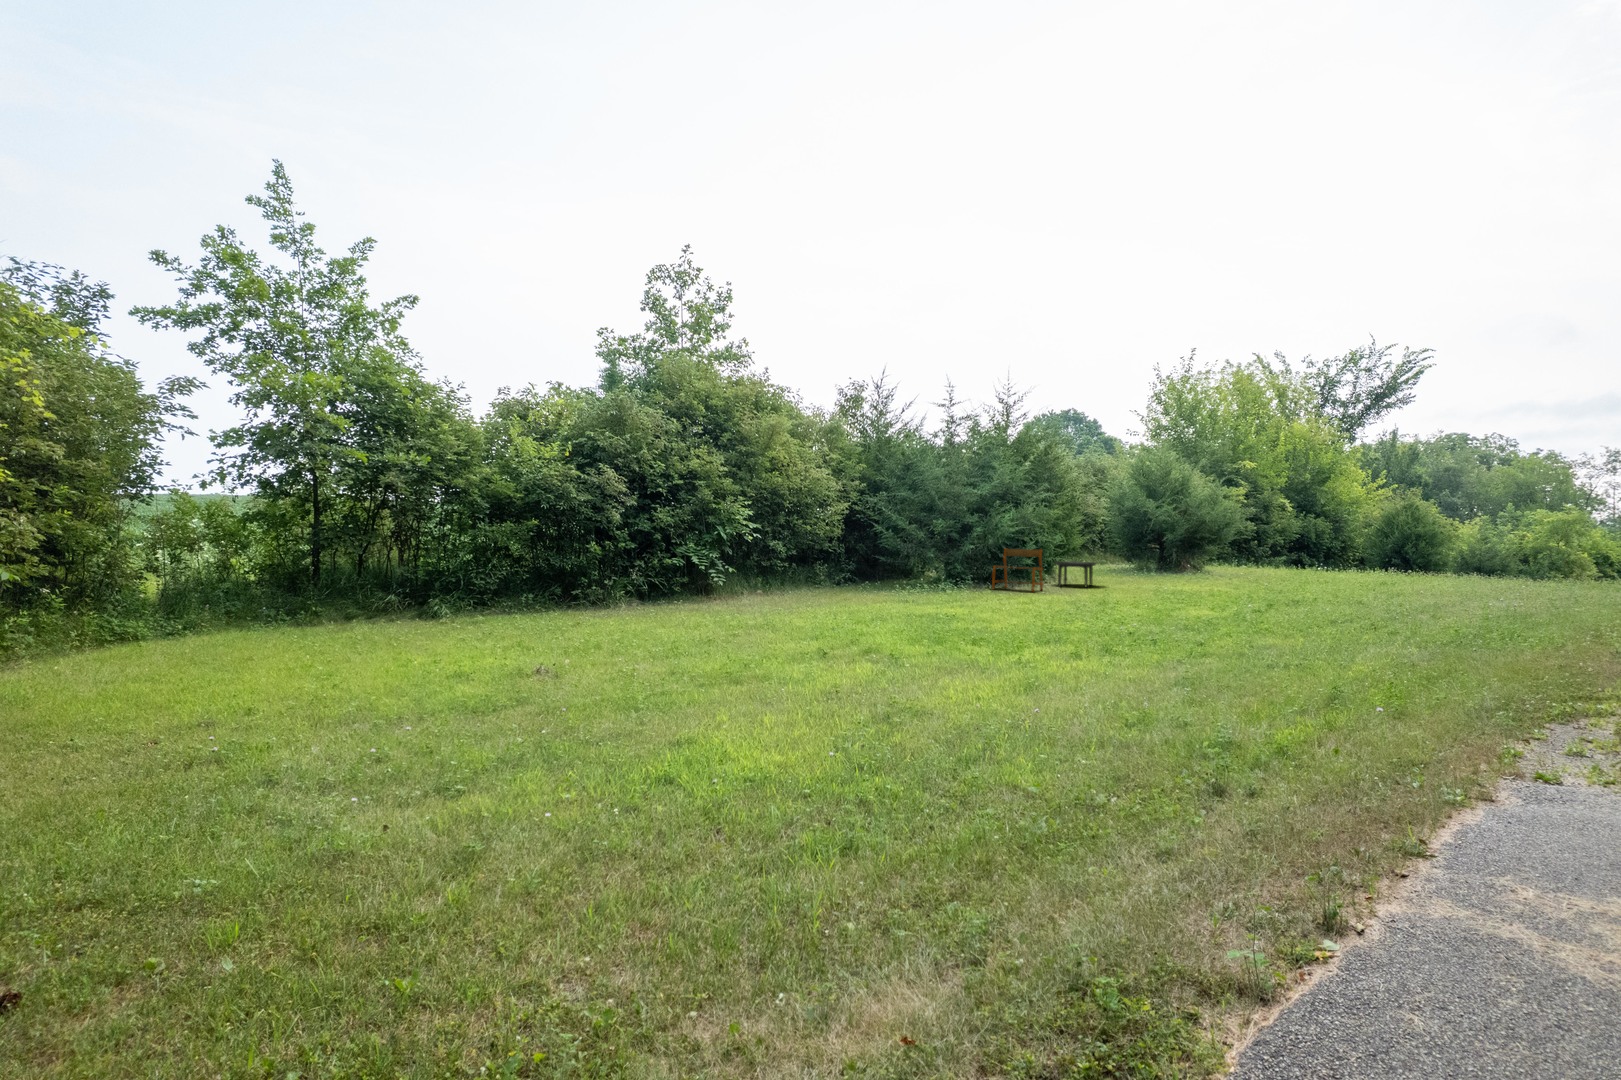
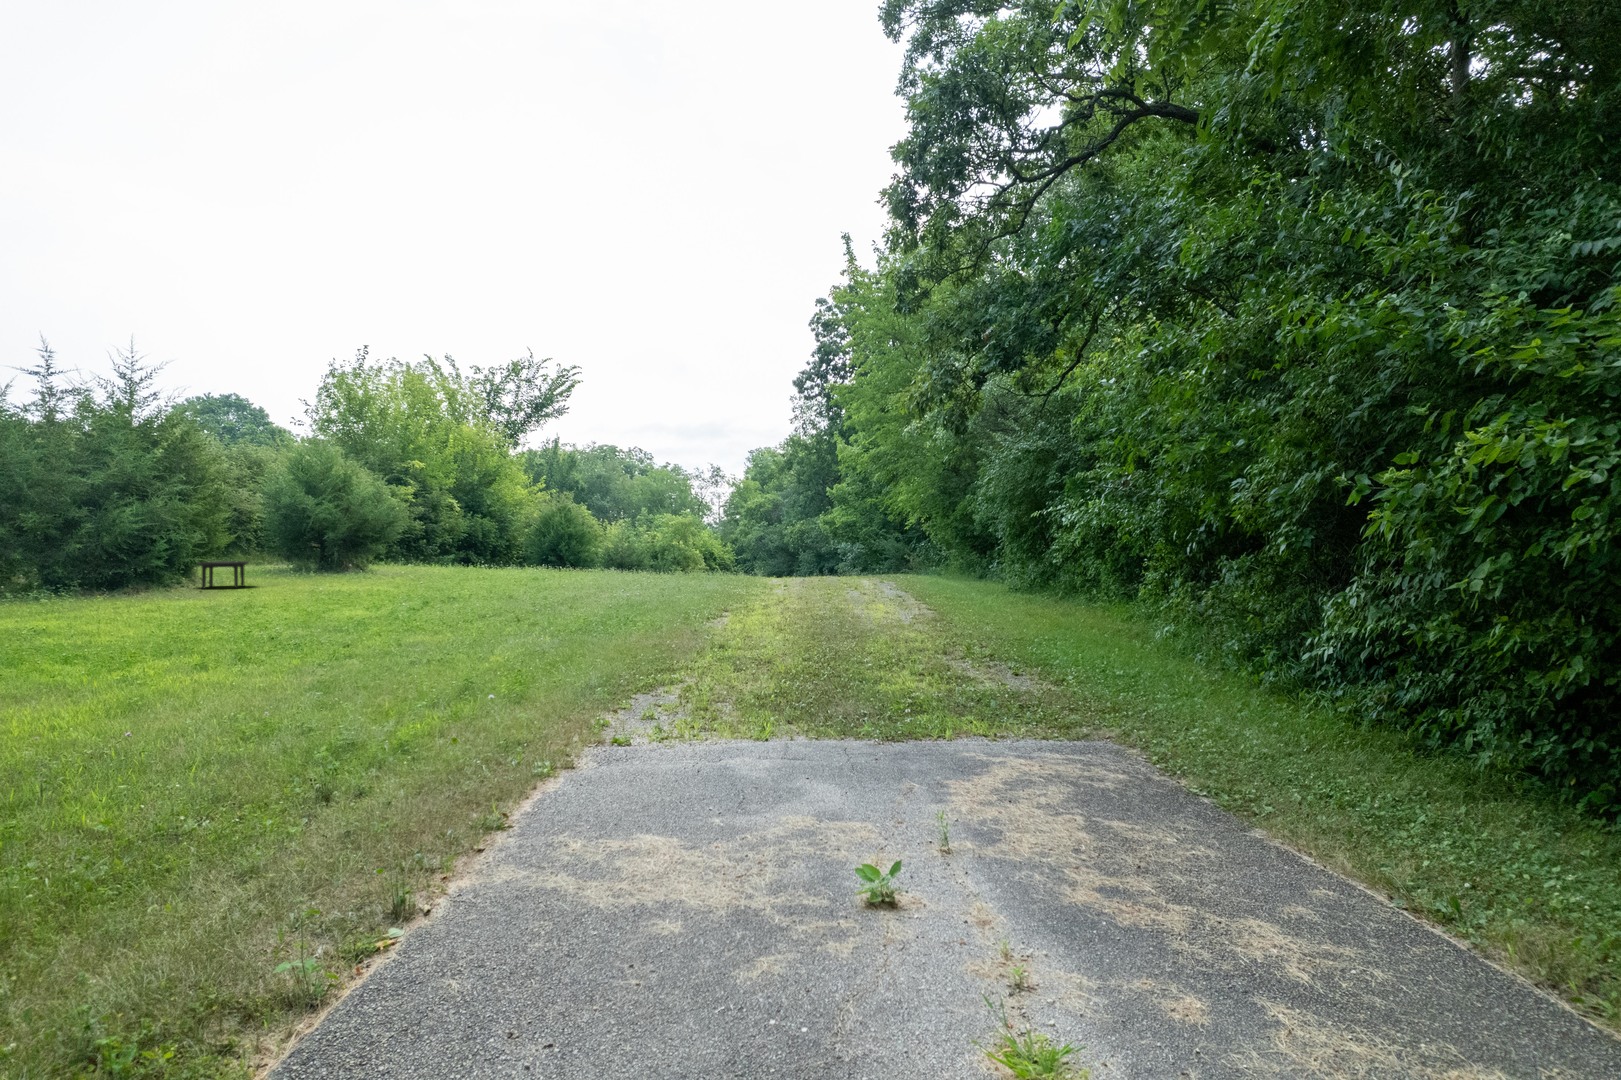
bench: present [992,549,1043,592] -> none [111,548,183,596]

